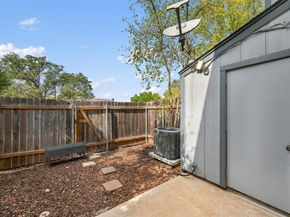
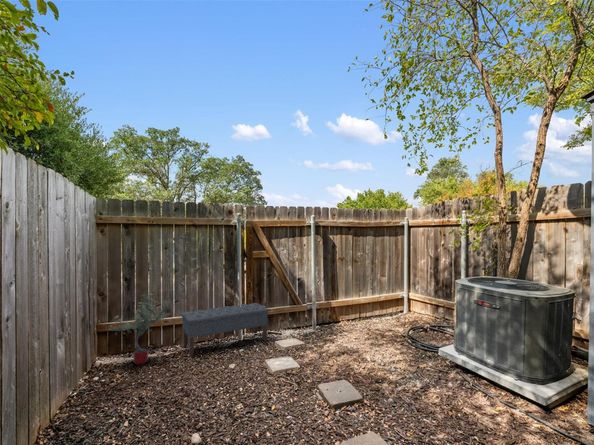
potted tree: none [7,139,39,172] -> present [109,293,170,365]

